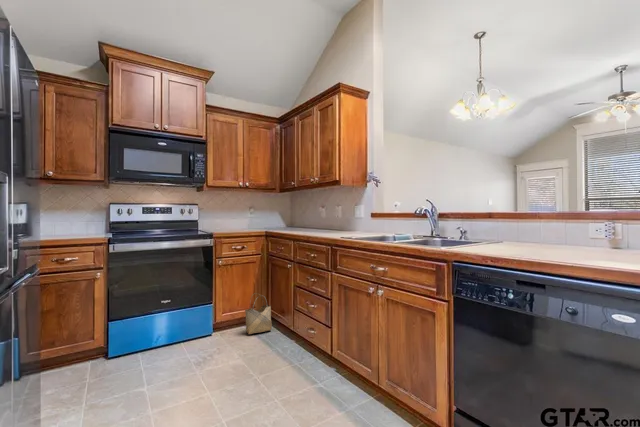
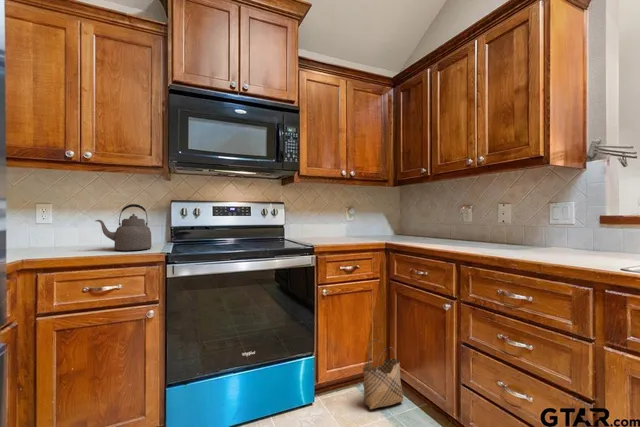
kettle: none [56,206,97,237] -> present [96,204,152,250]

